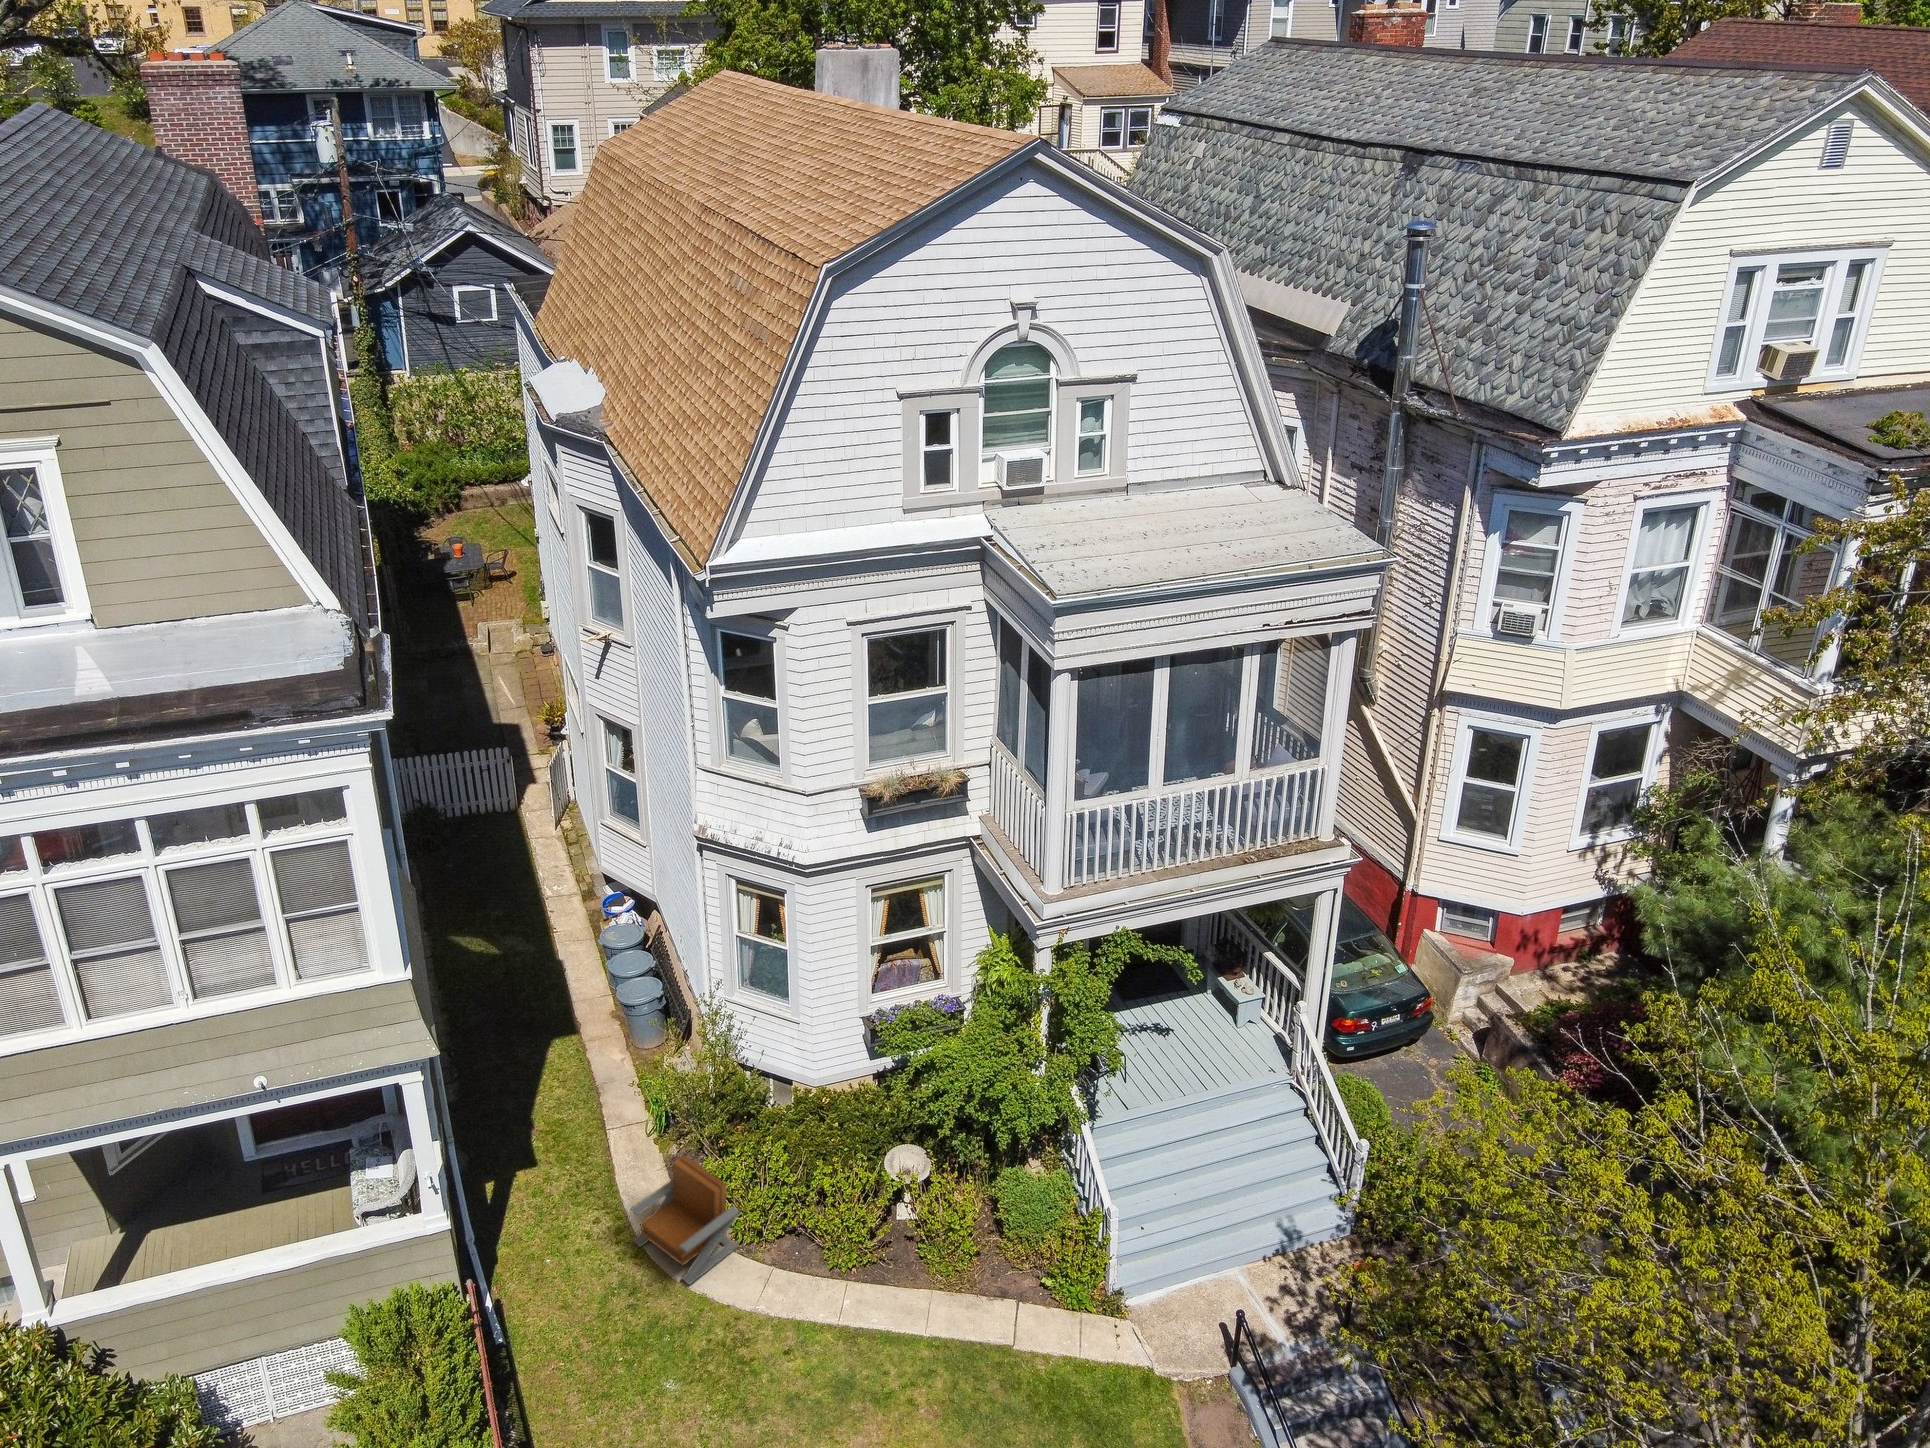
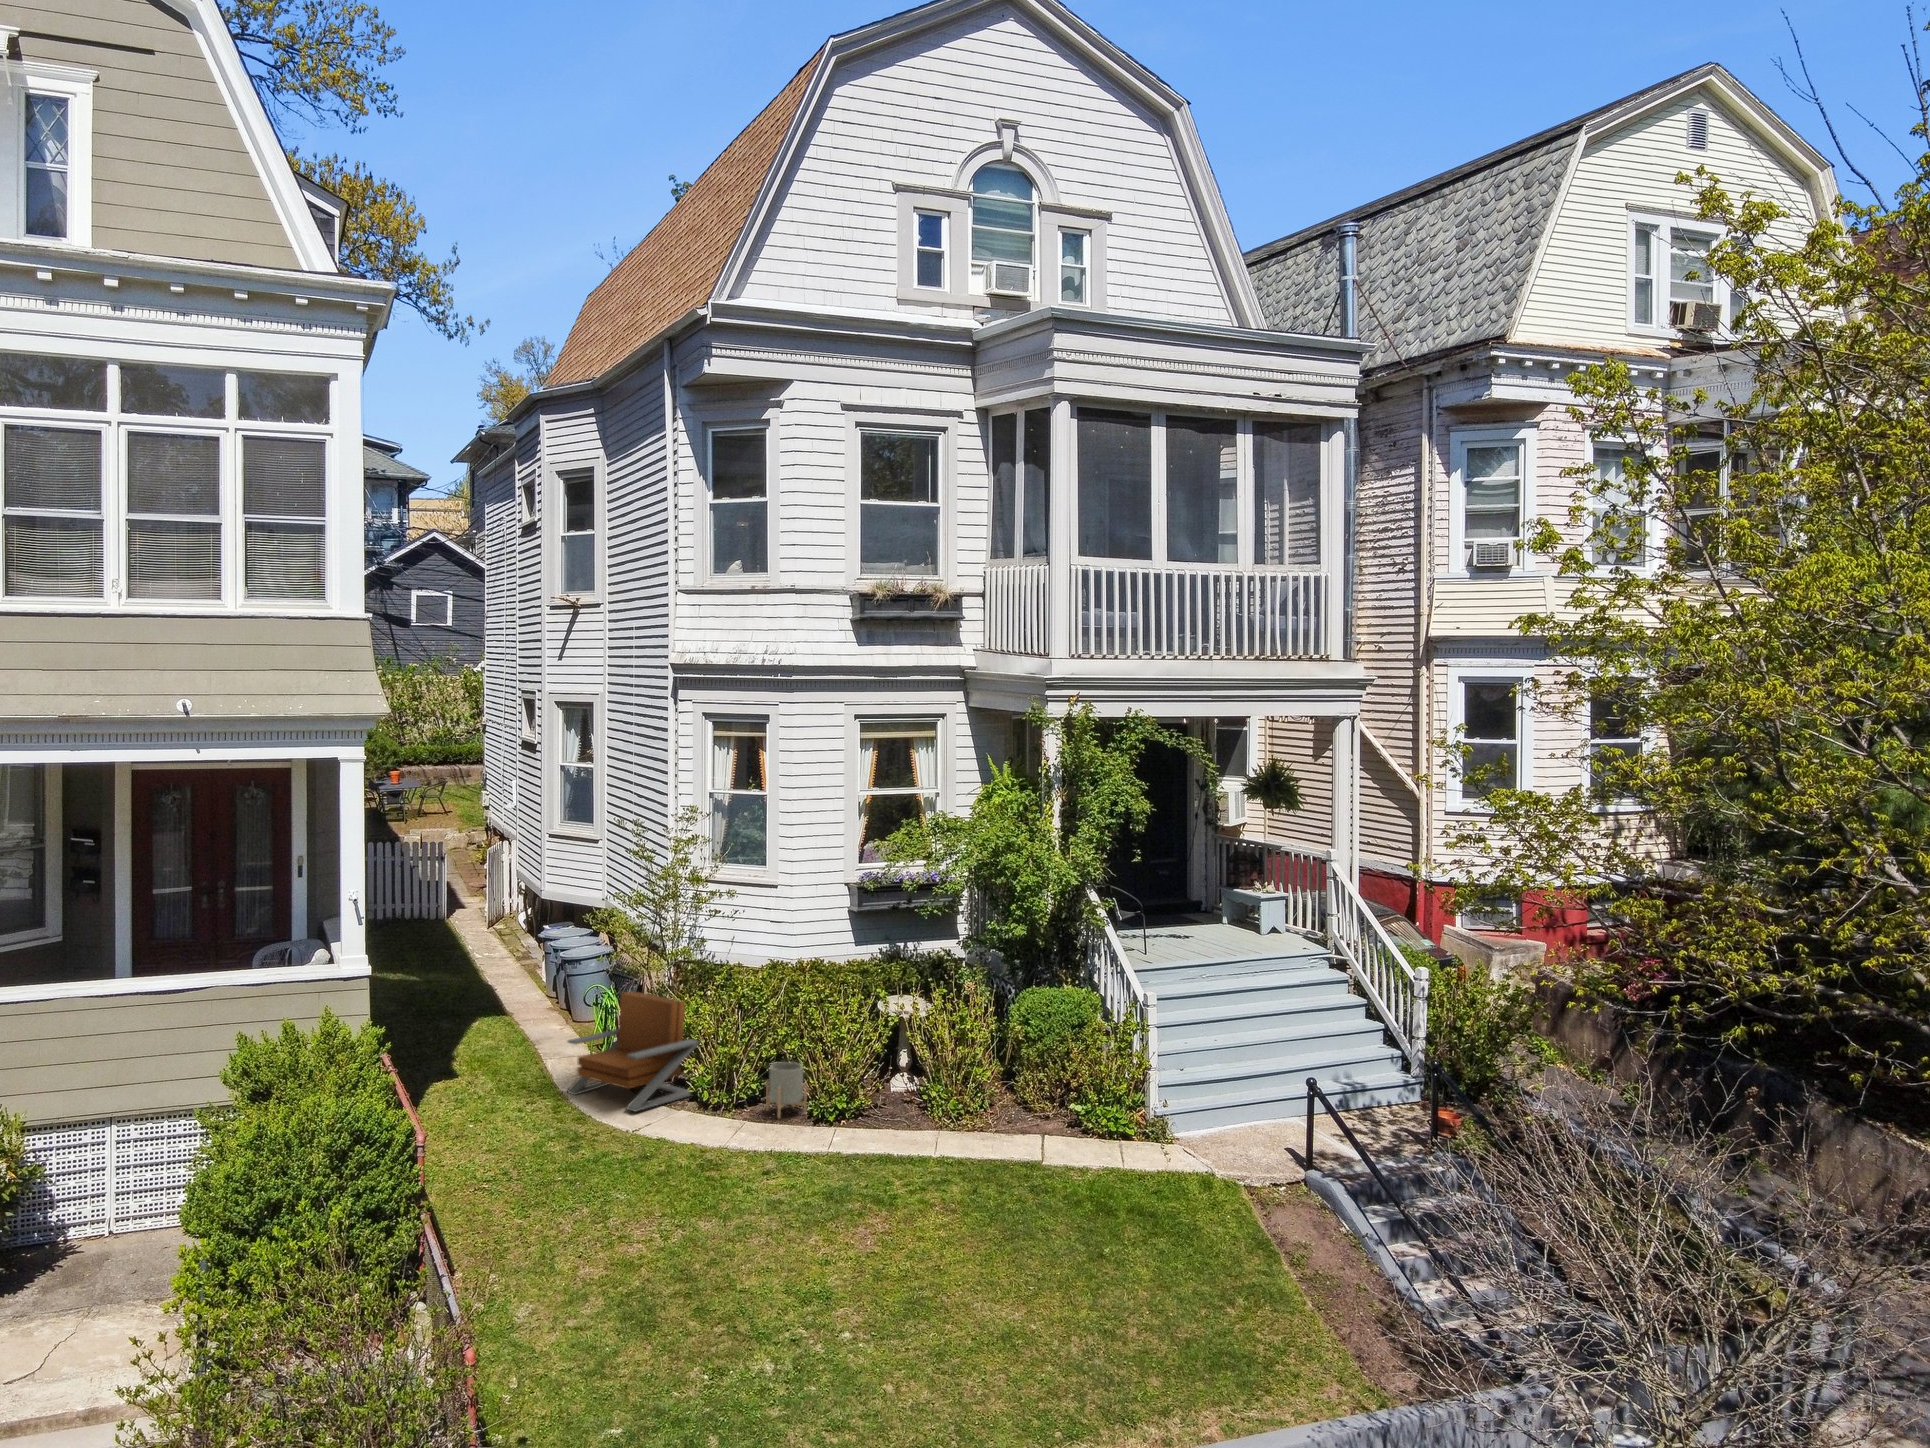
planter: none [796,1242,830,1294] -> present [766,1062,807,1117]

